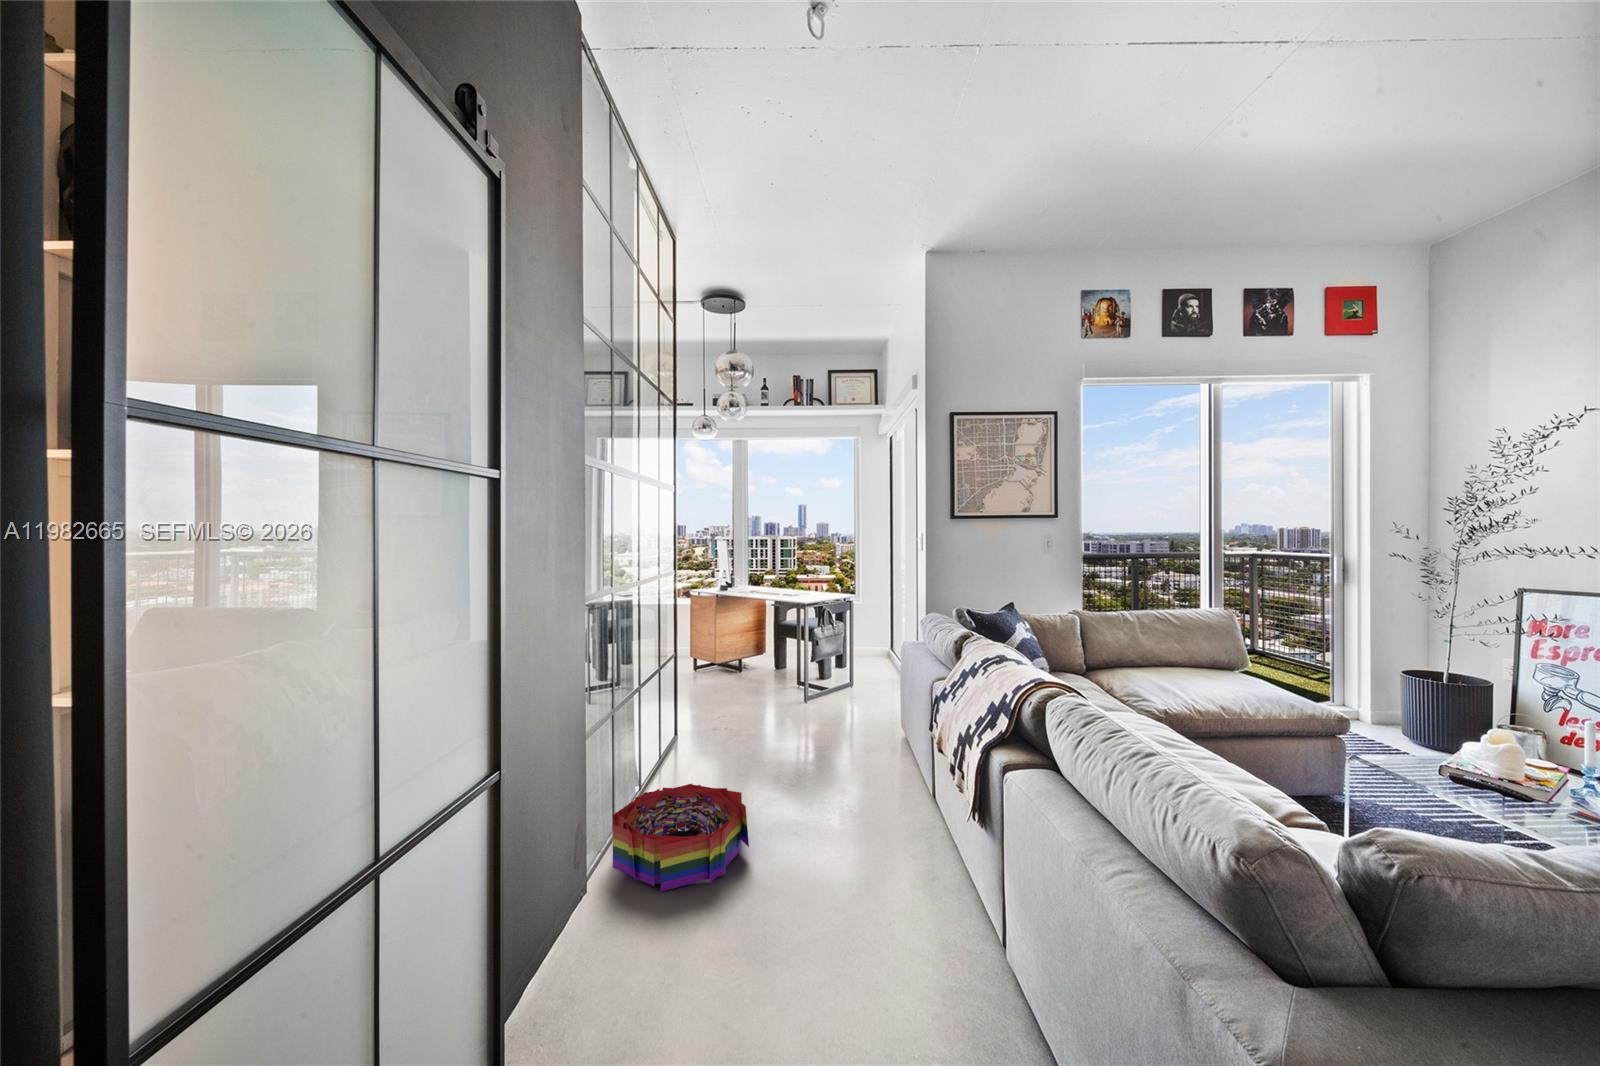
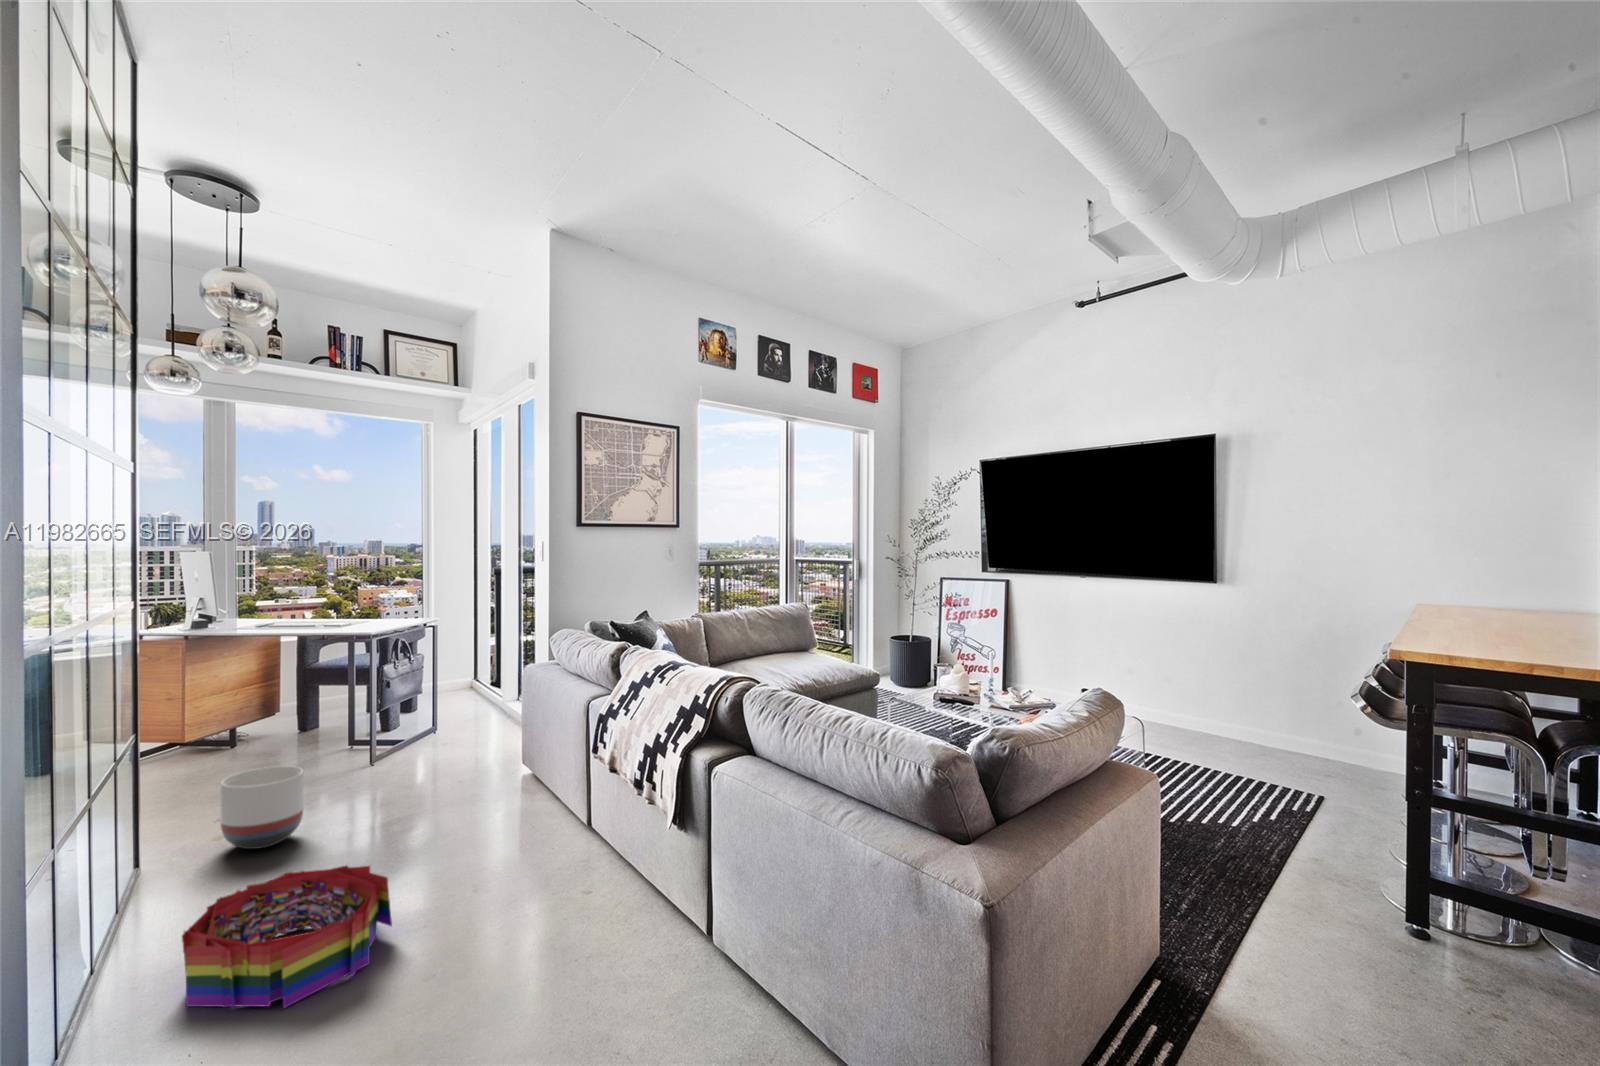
planter: none [677,698,728,758] -> present [221,766,304,849]

